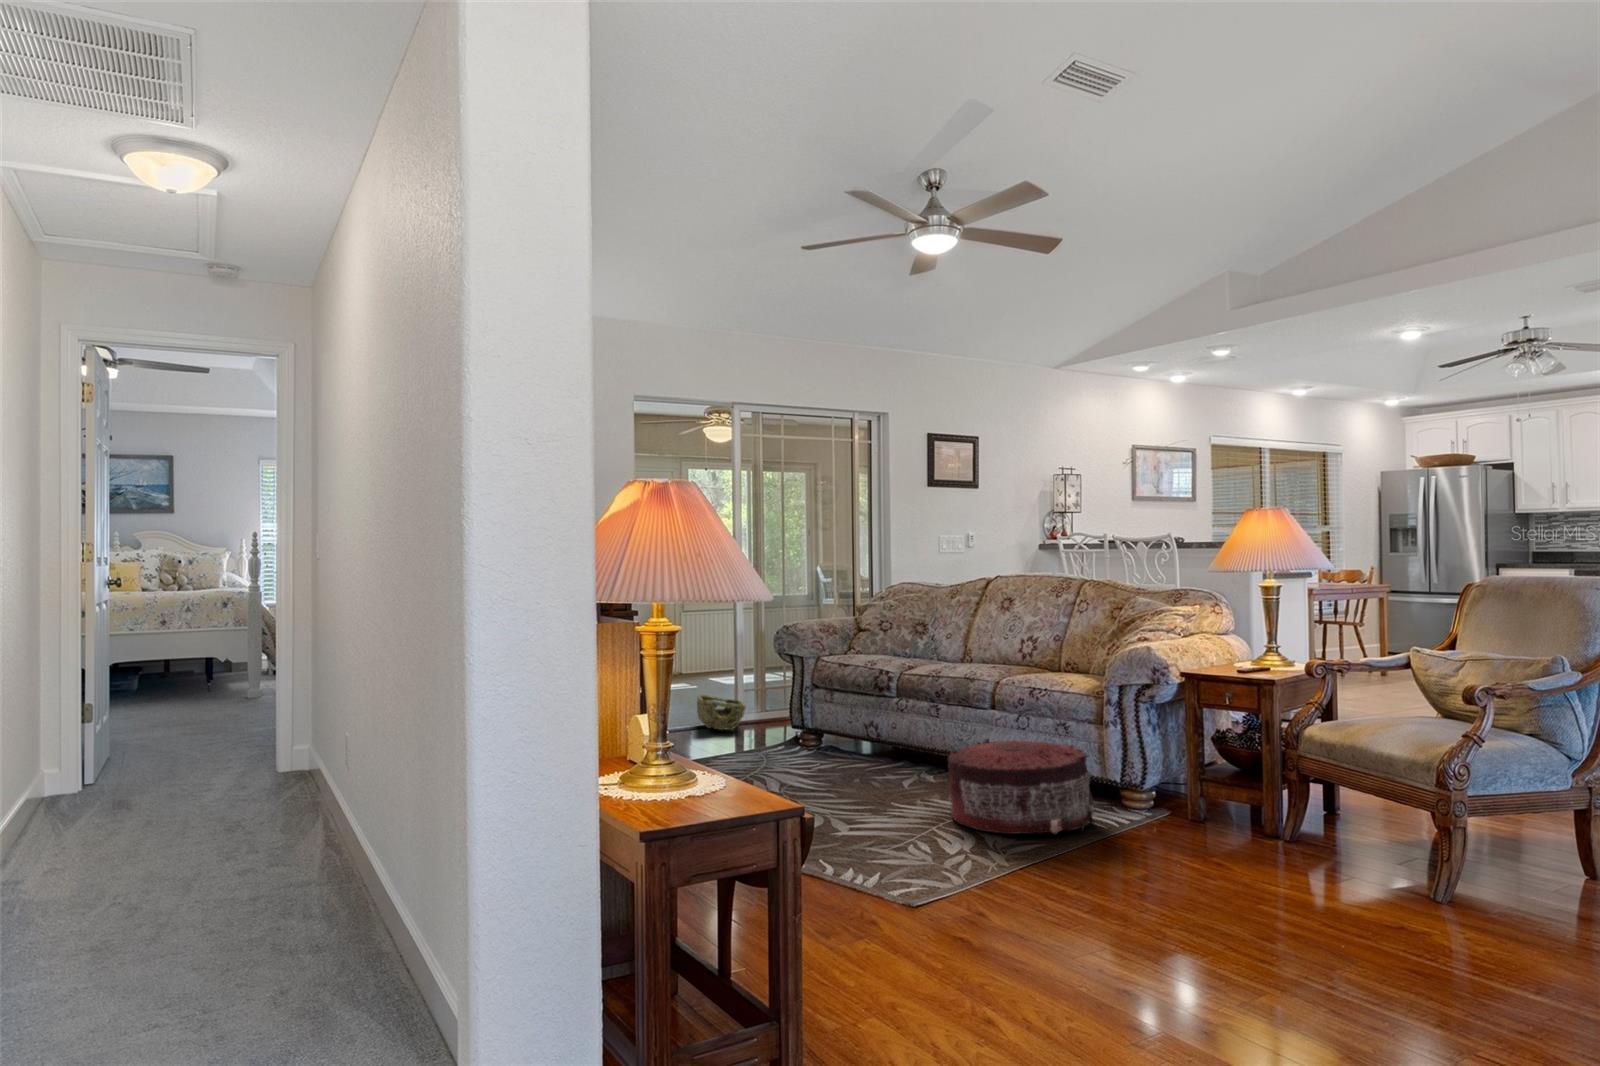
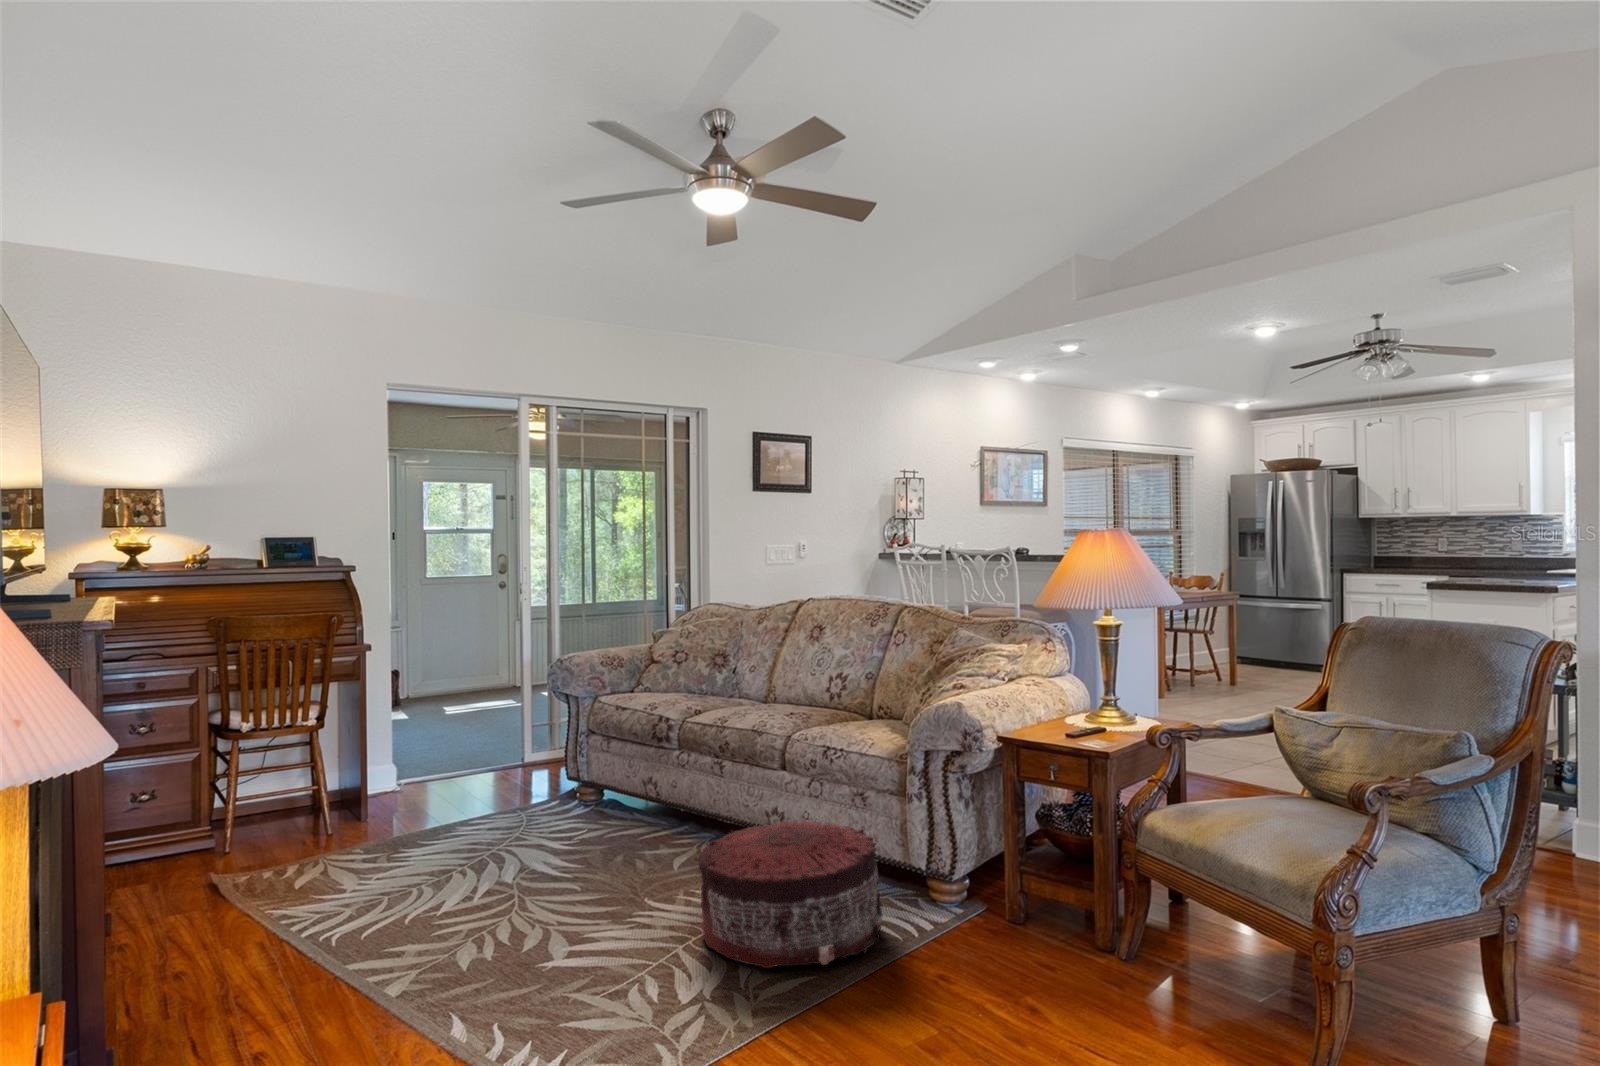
woven basket: present [697,695,746,731] -> none [466,736,525,782]

